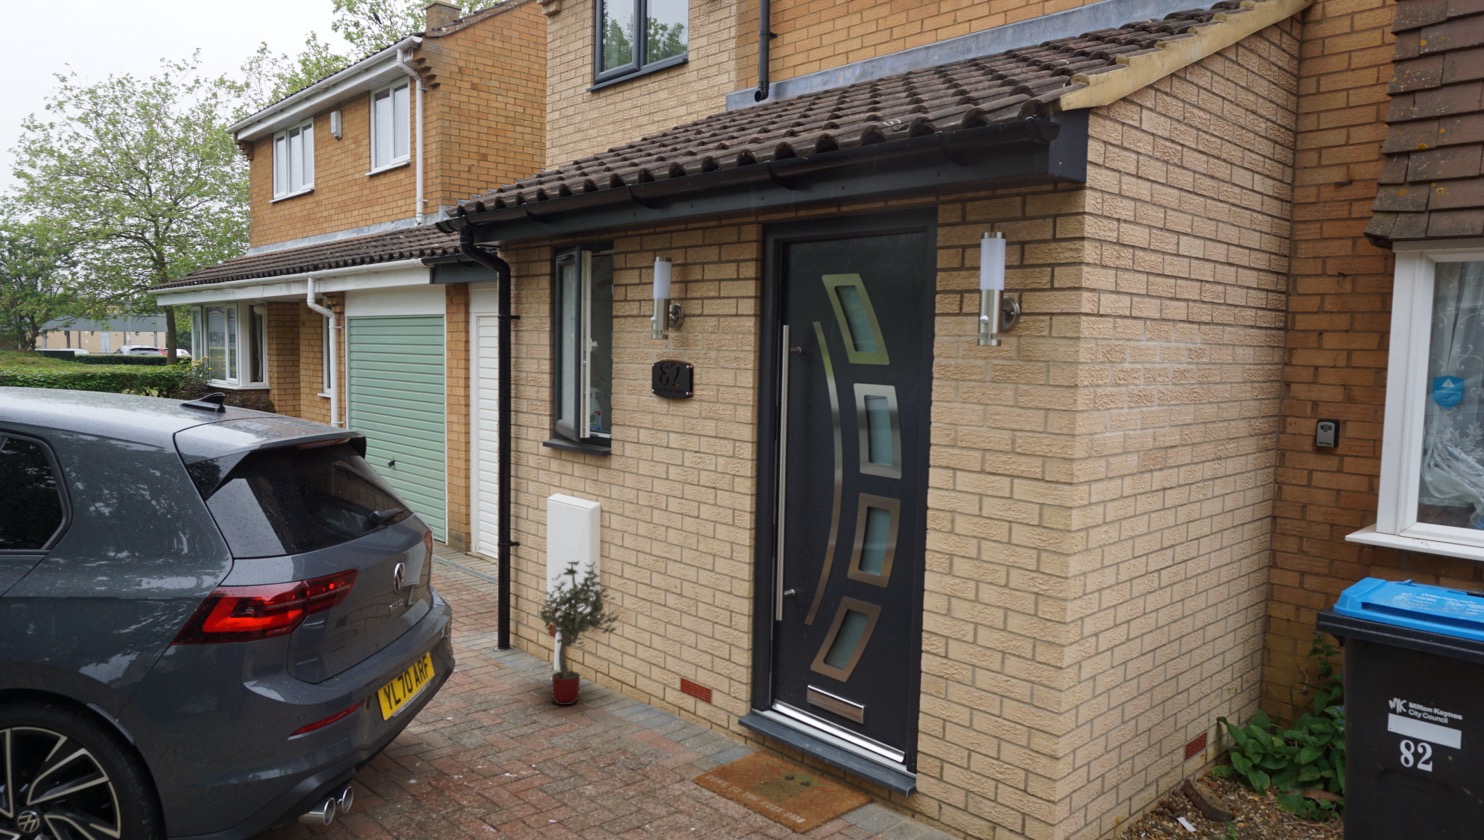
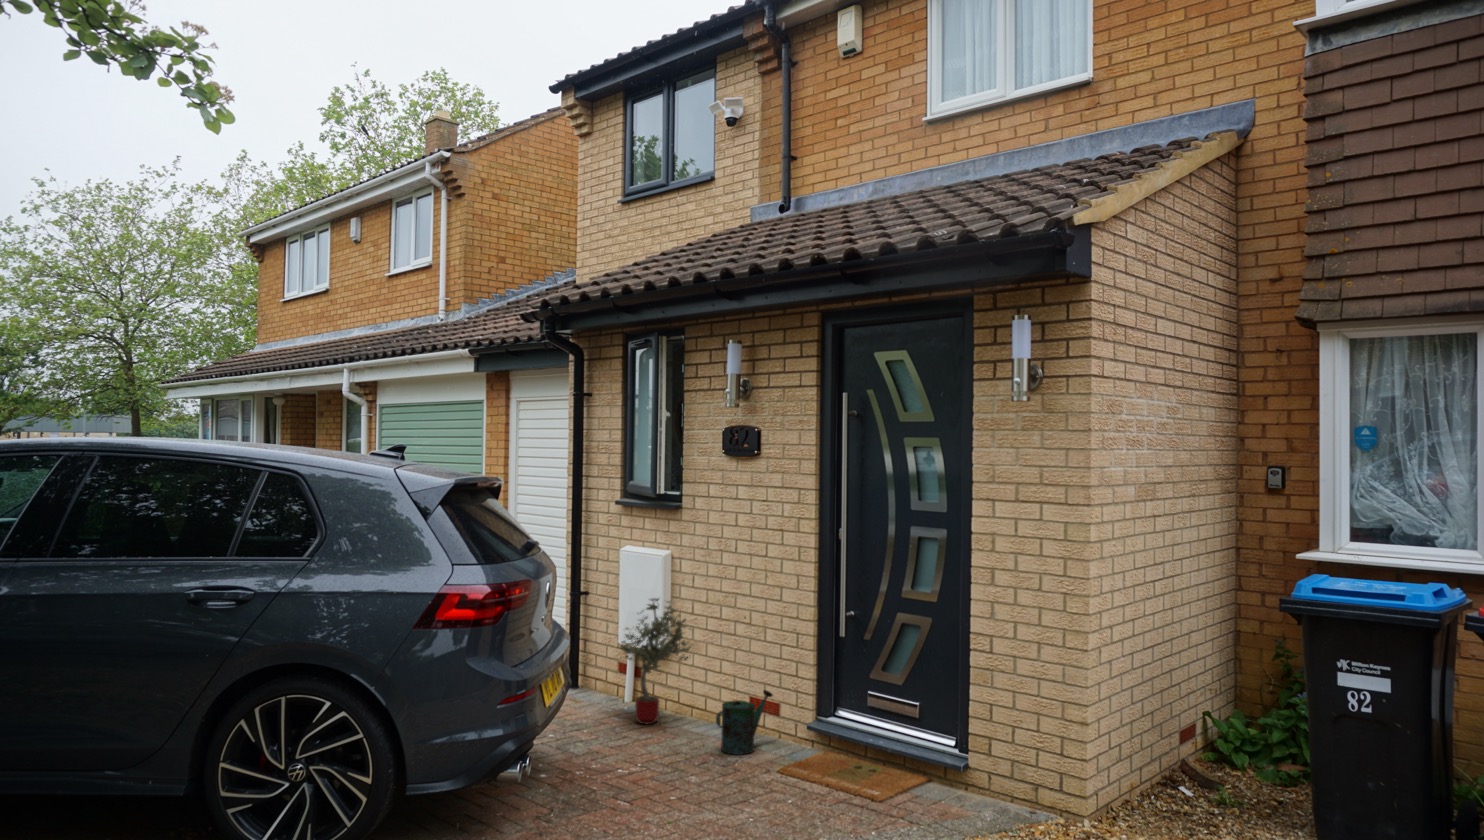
watering can: none [628,675,703,754] -> present [716,690,773,755]

